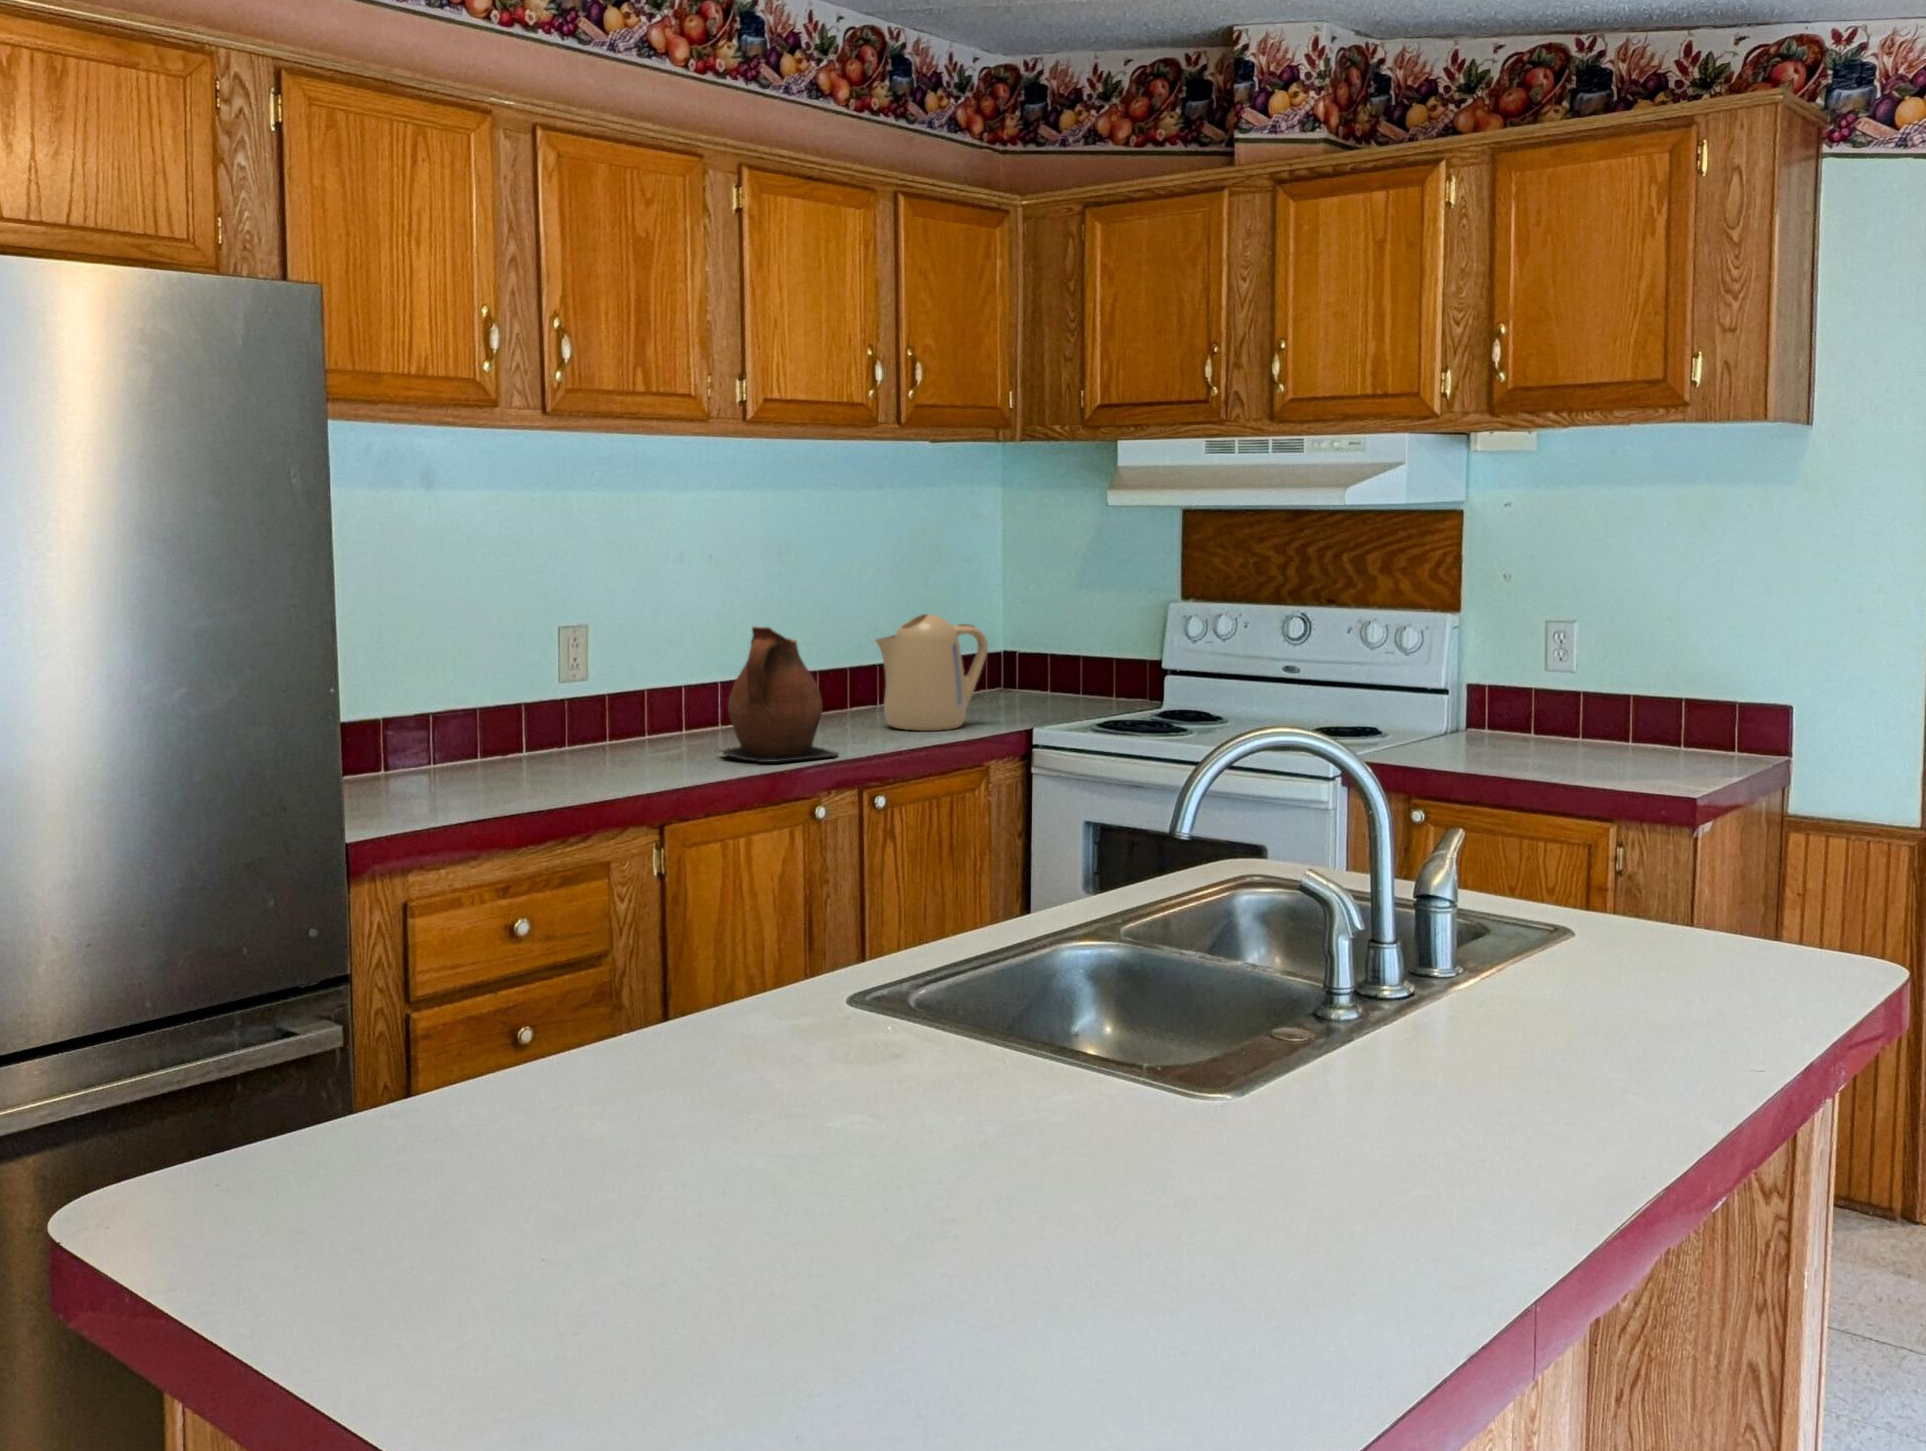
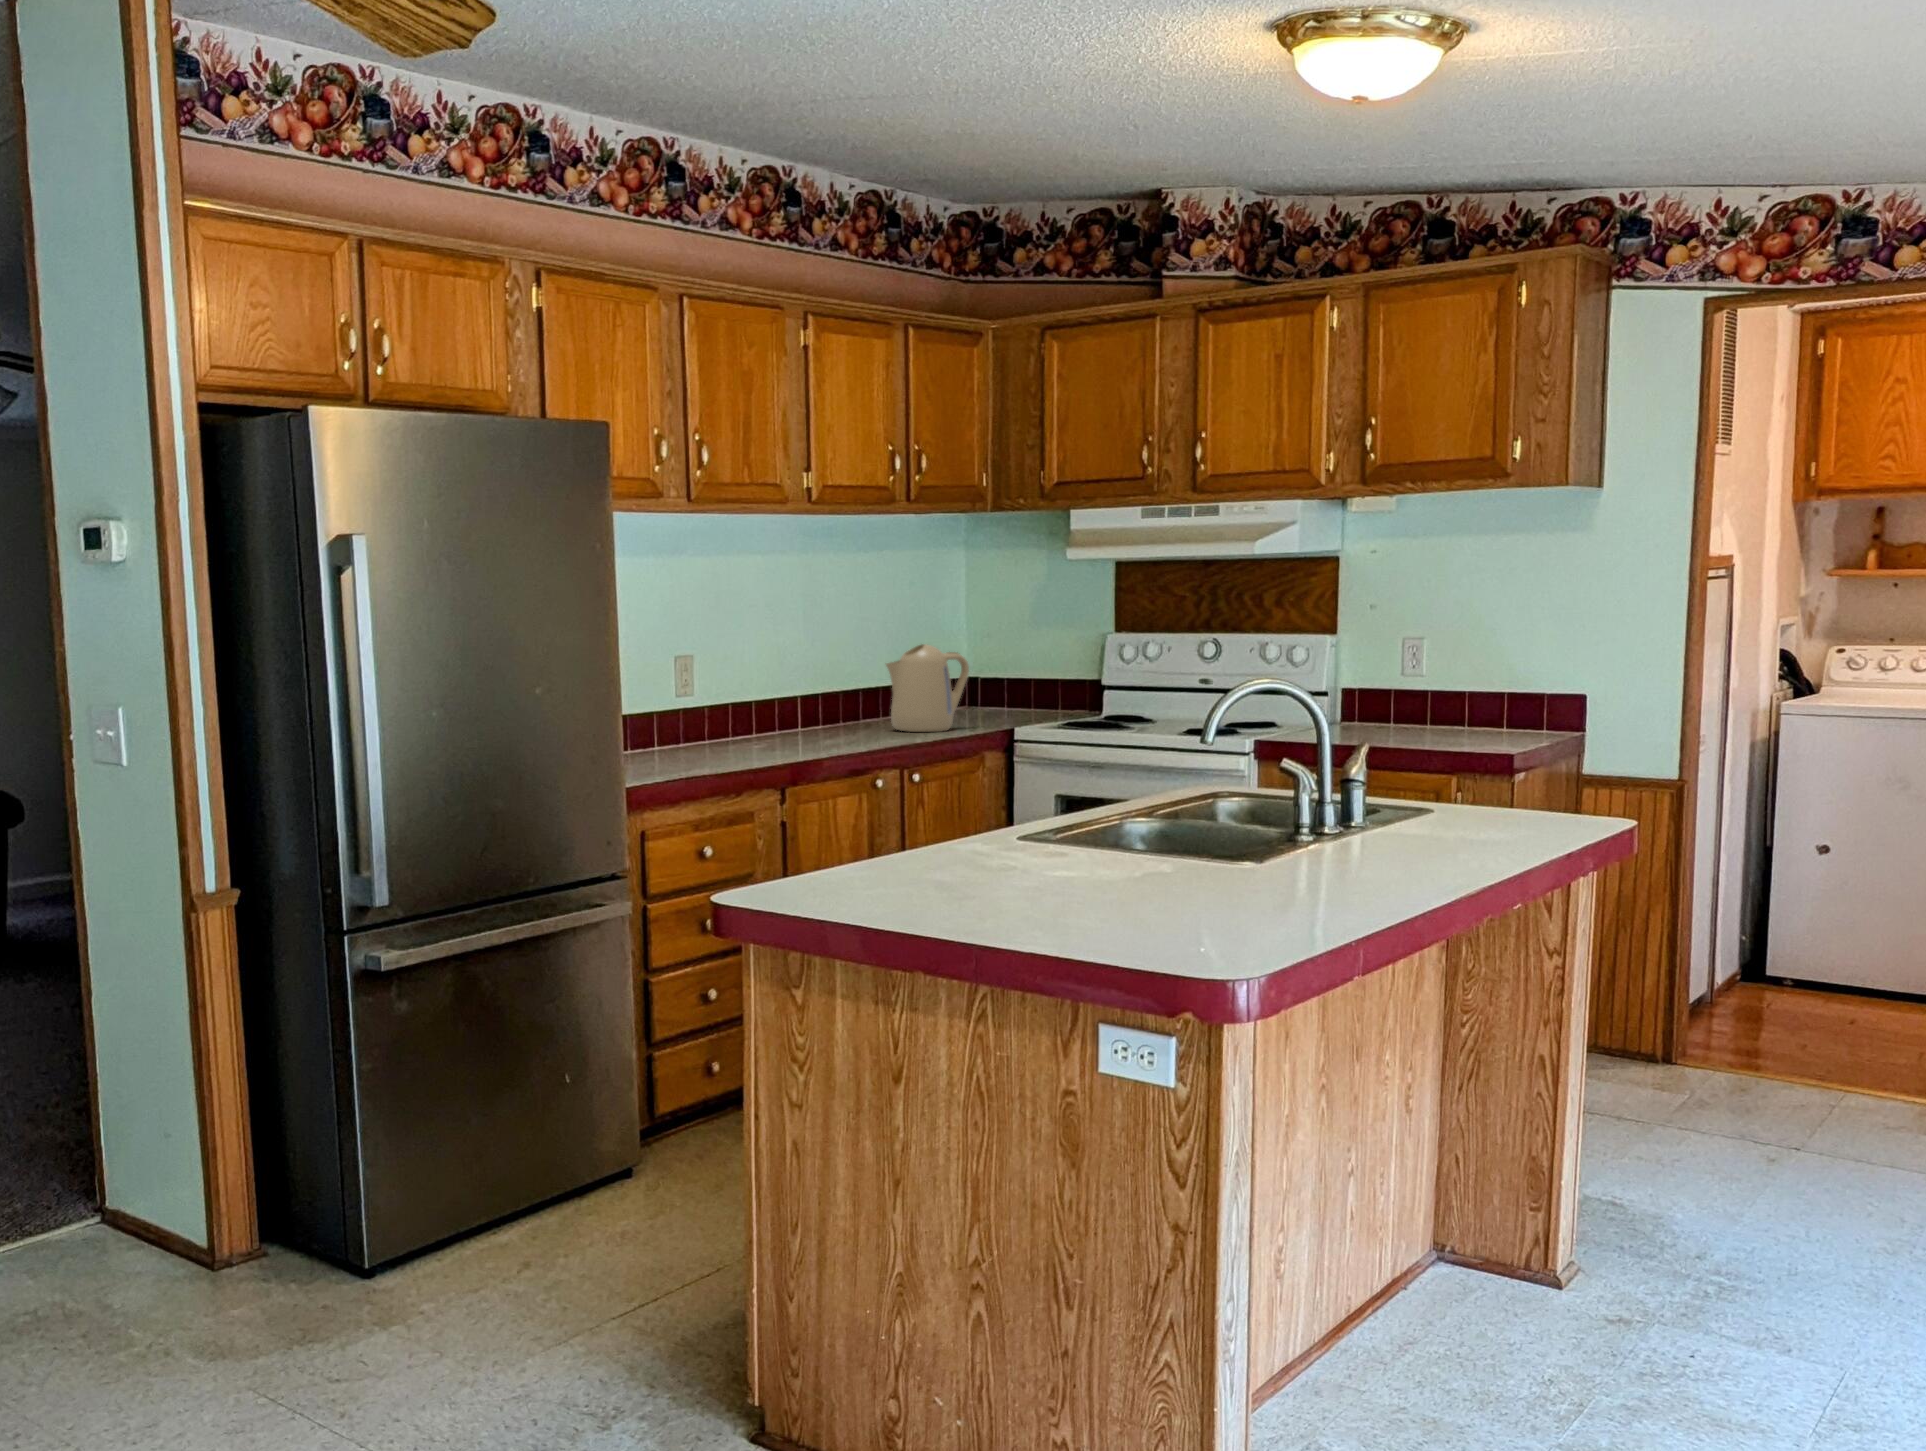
ceramic pitcher: present [715,627,838,762] -> none [781,649,872,747]

